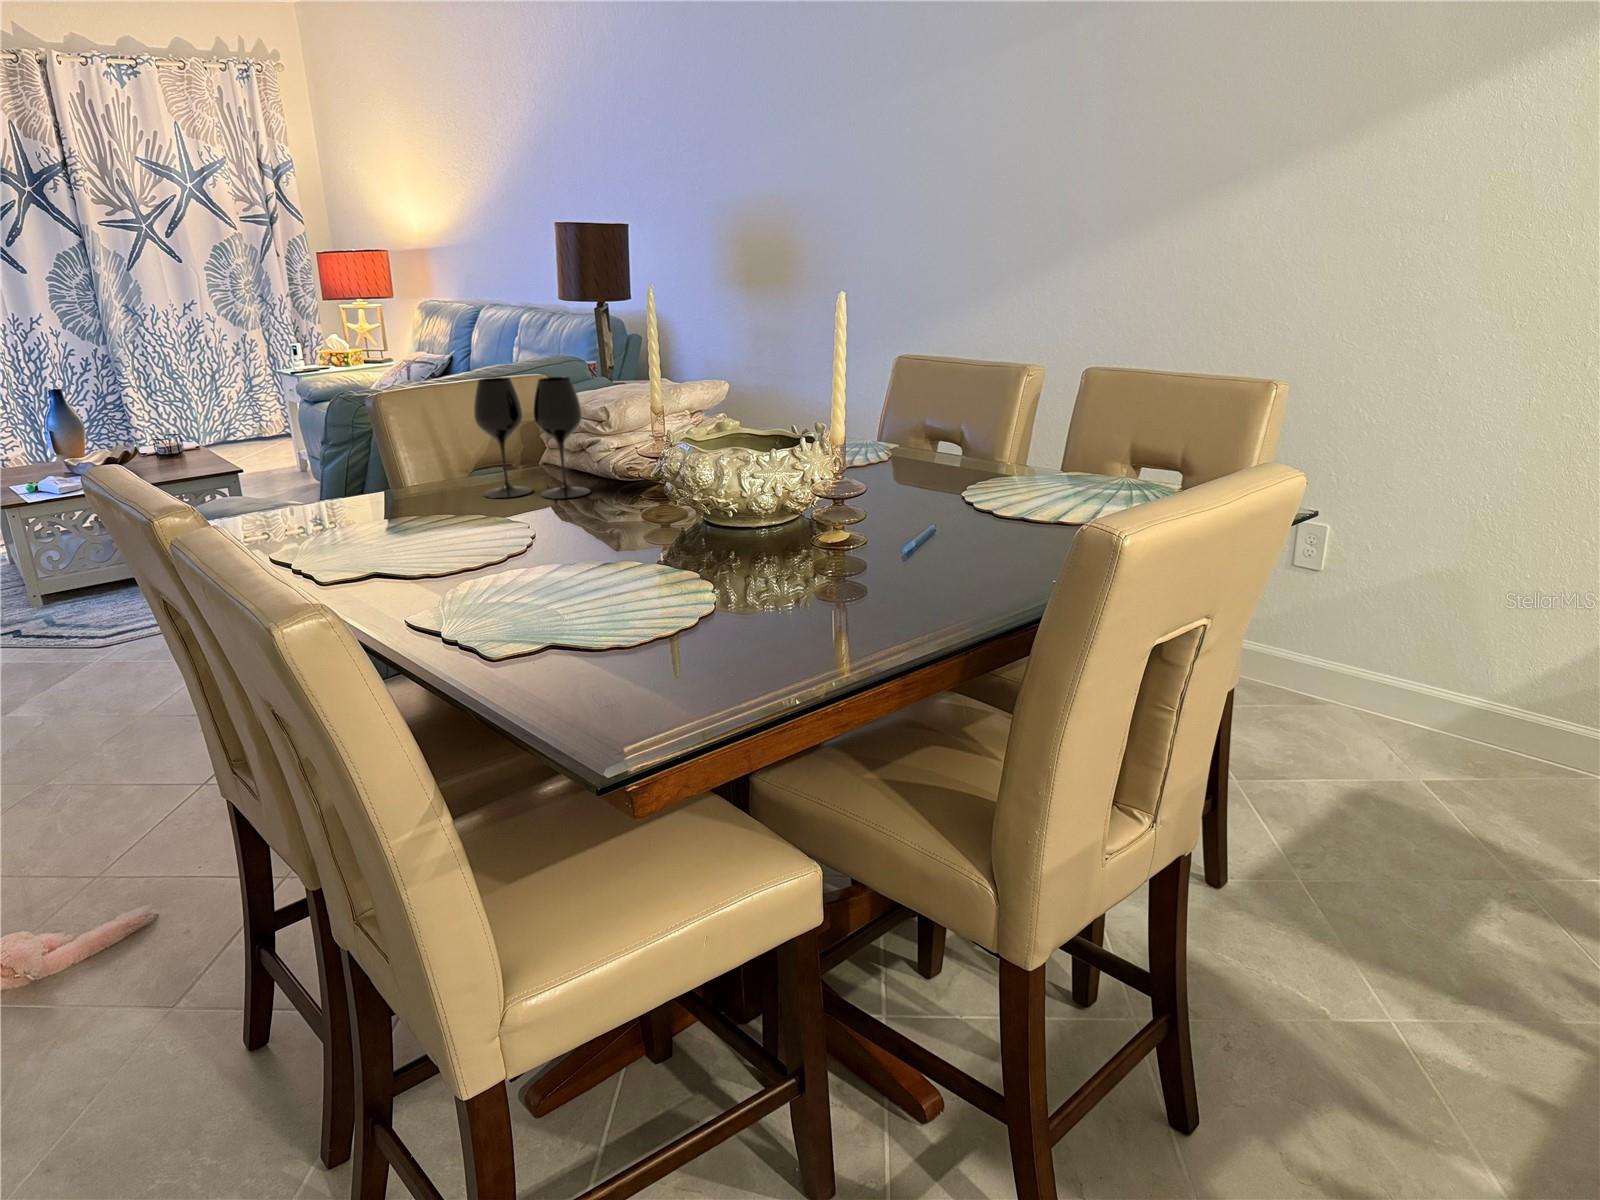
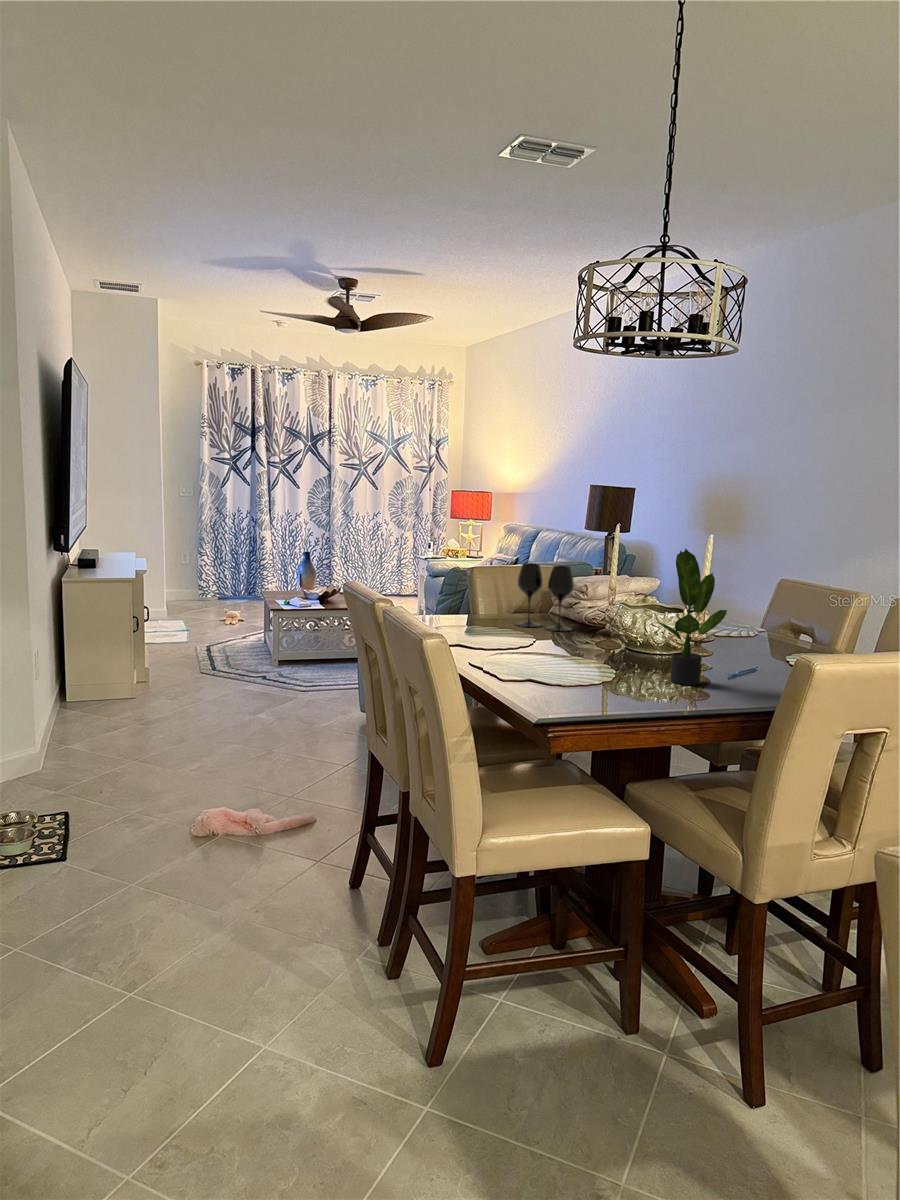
potted plant: none [771,326,911,587] -> present [657,549,727,685]

